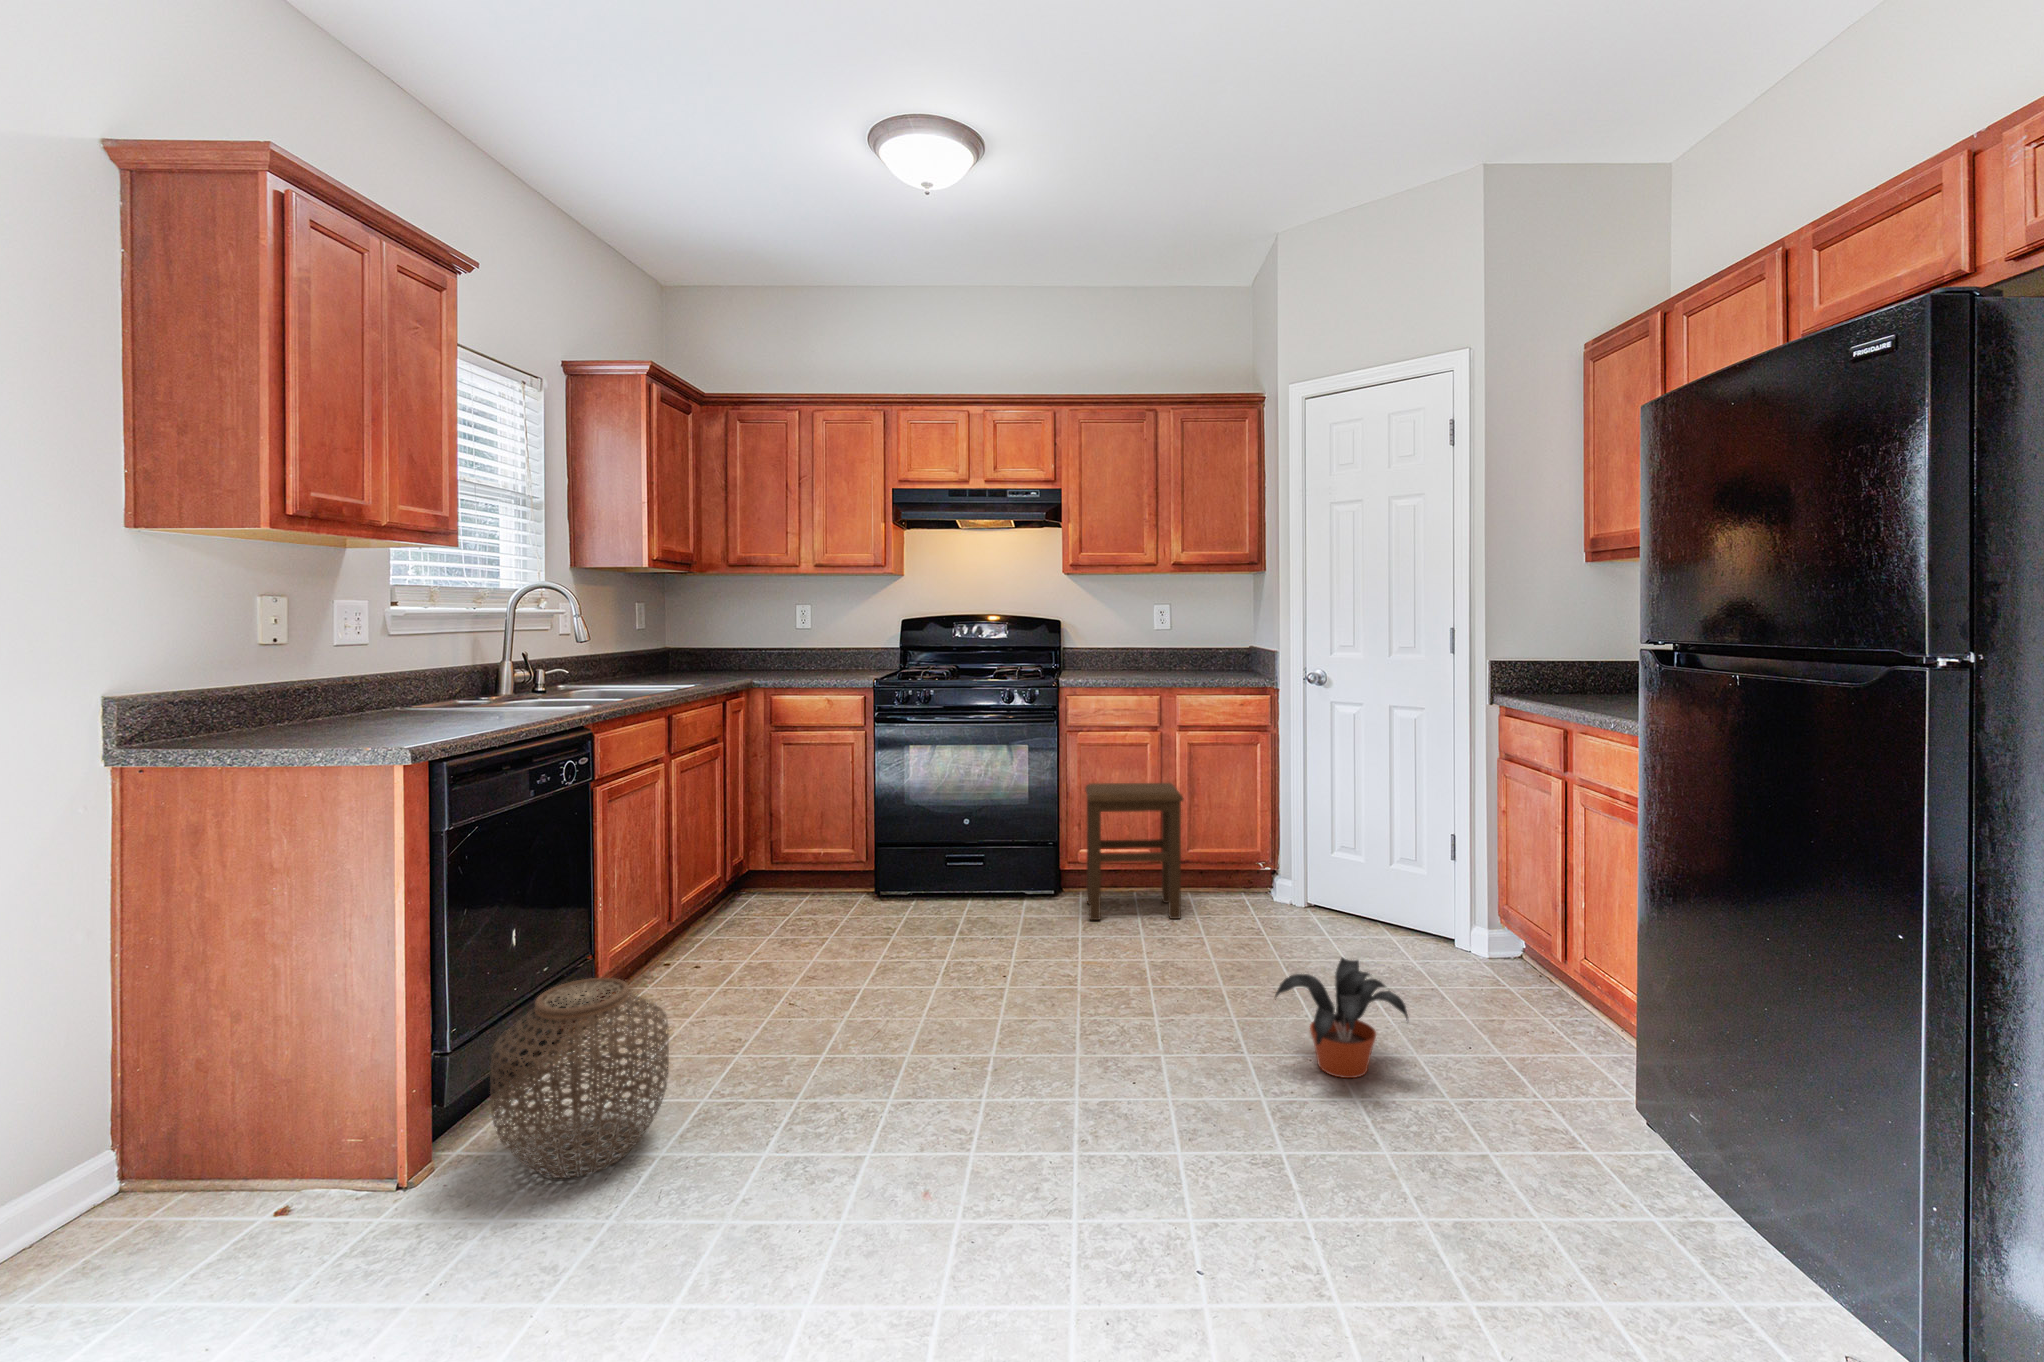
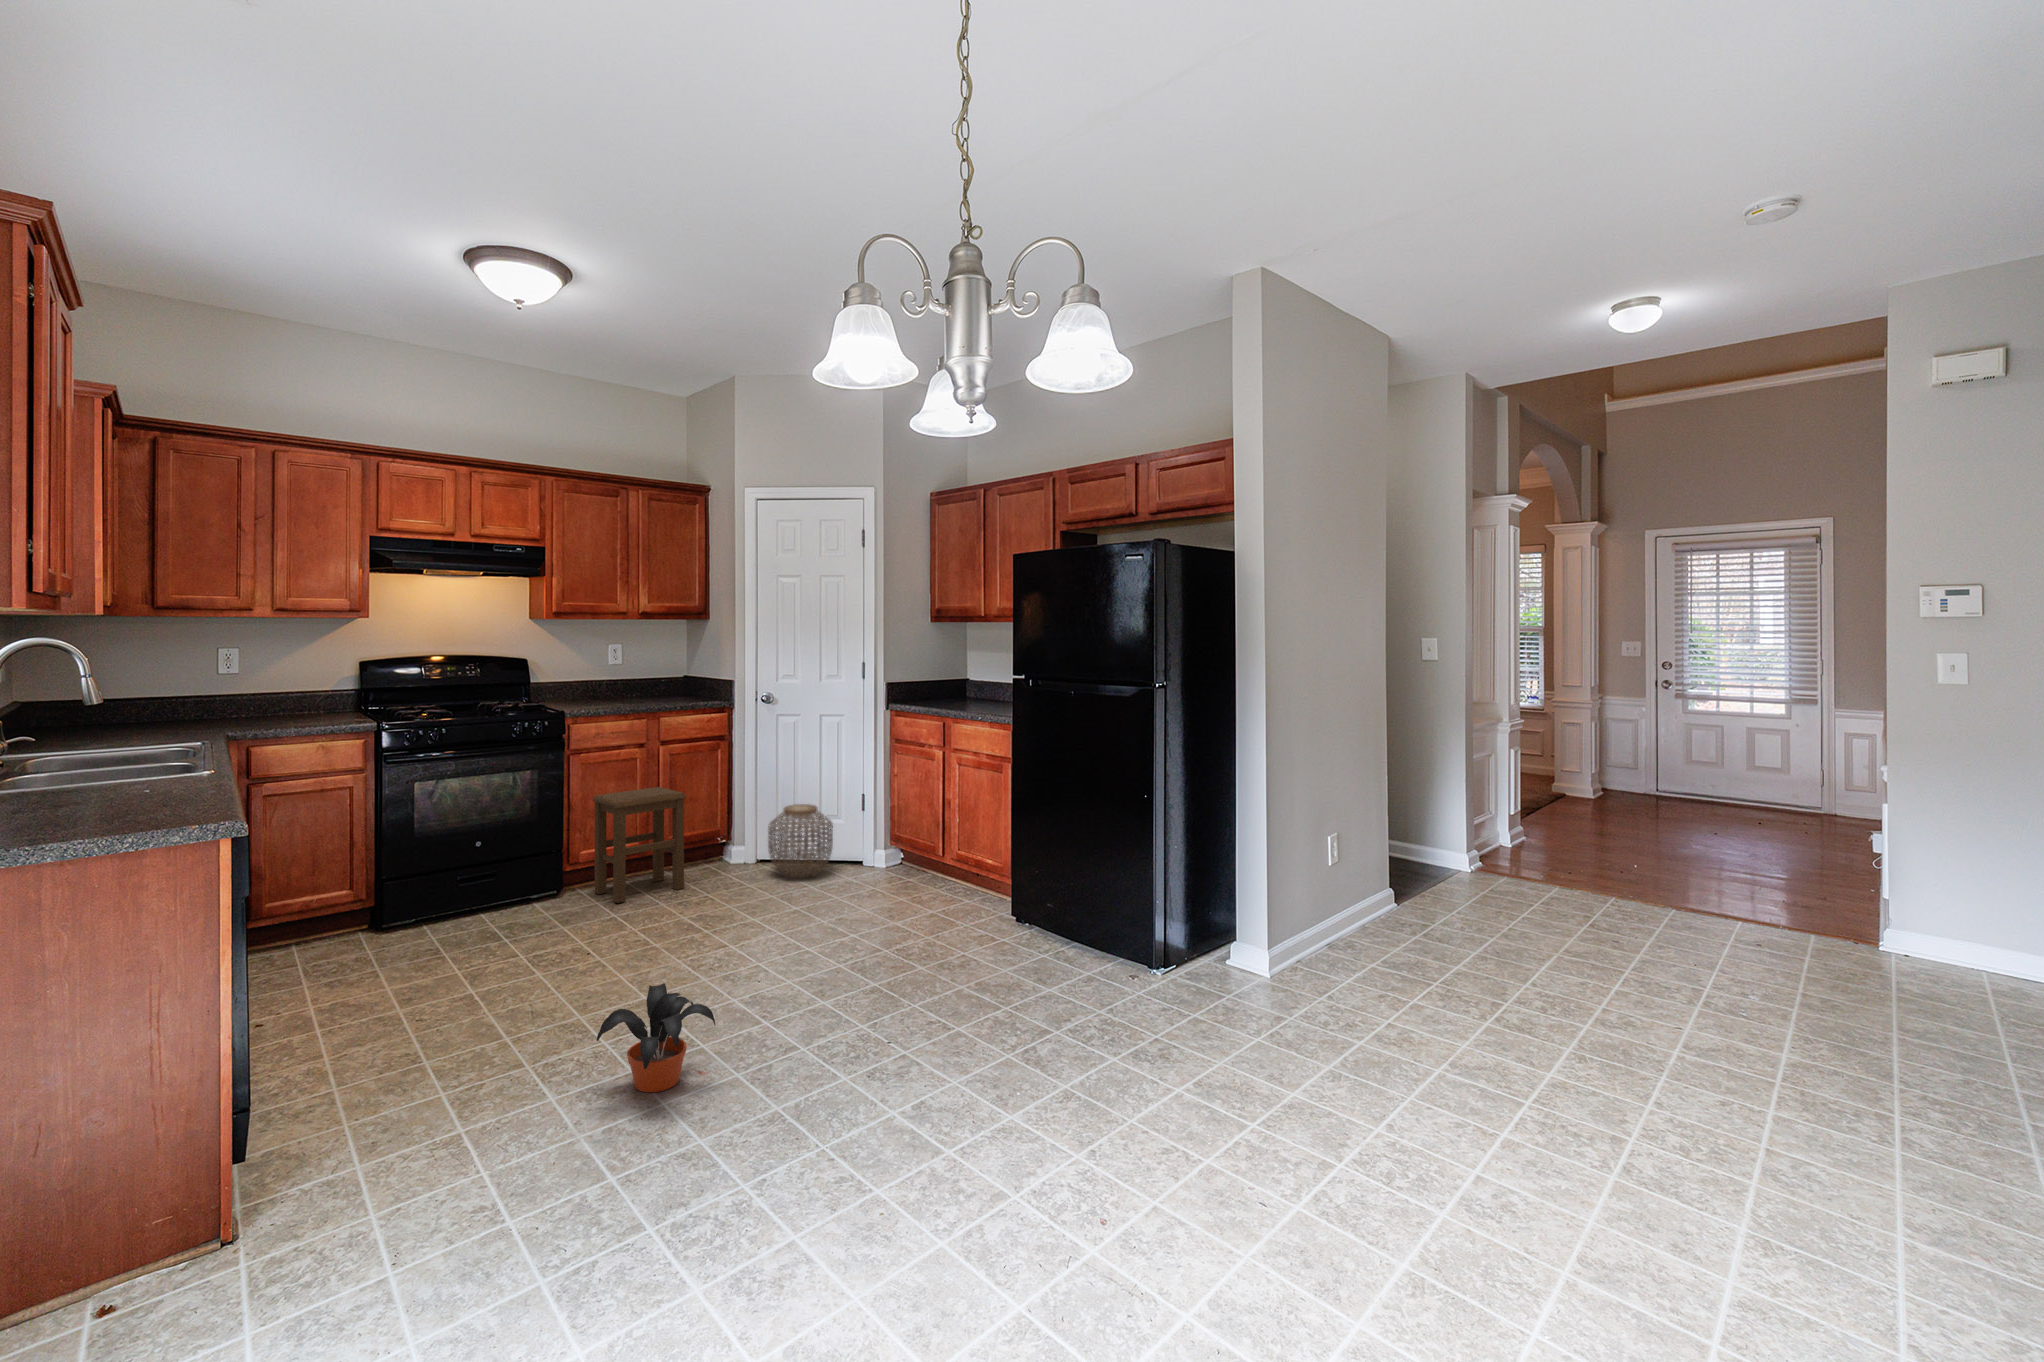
potted plant: present [1275,958,1408,1078] -> present [597,983,715,1092]
woven basket: present [490,978,669,1178] -> present [768,804,833,878]

